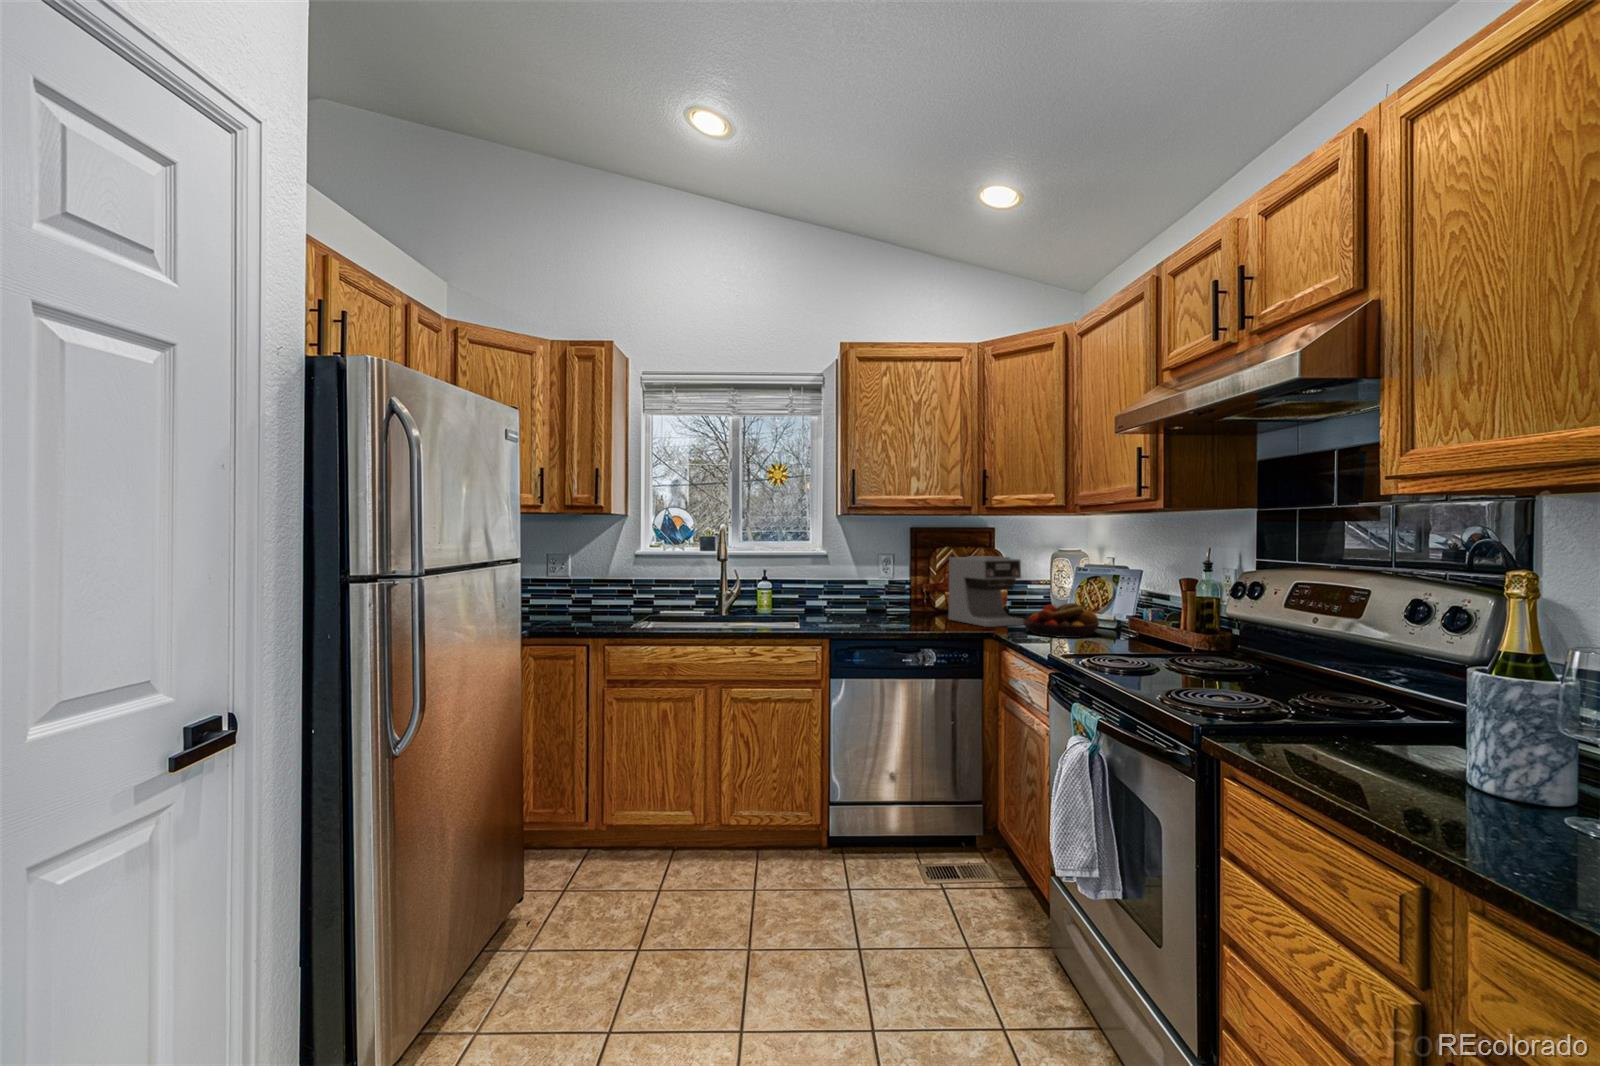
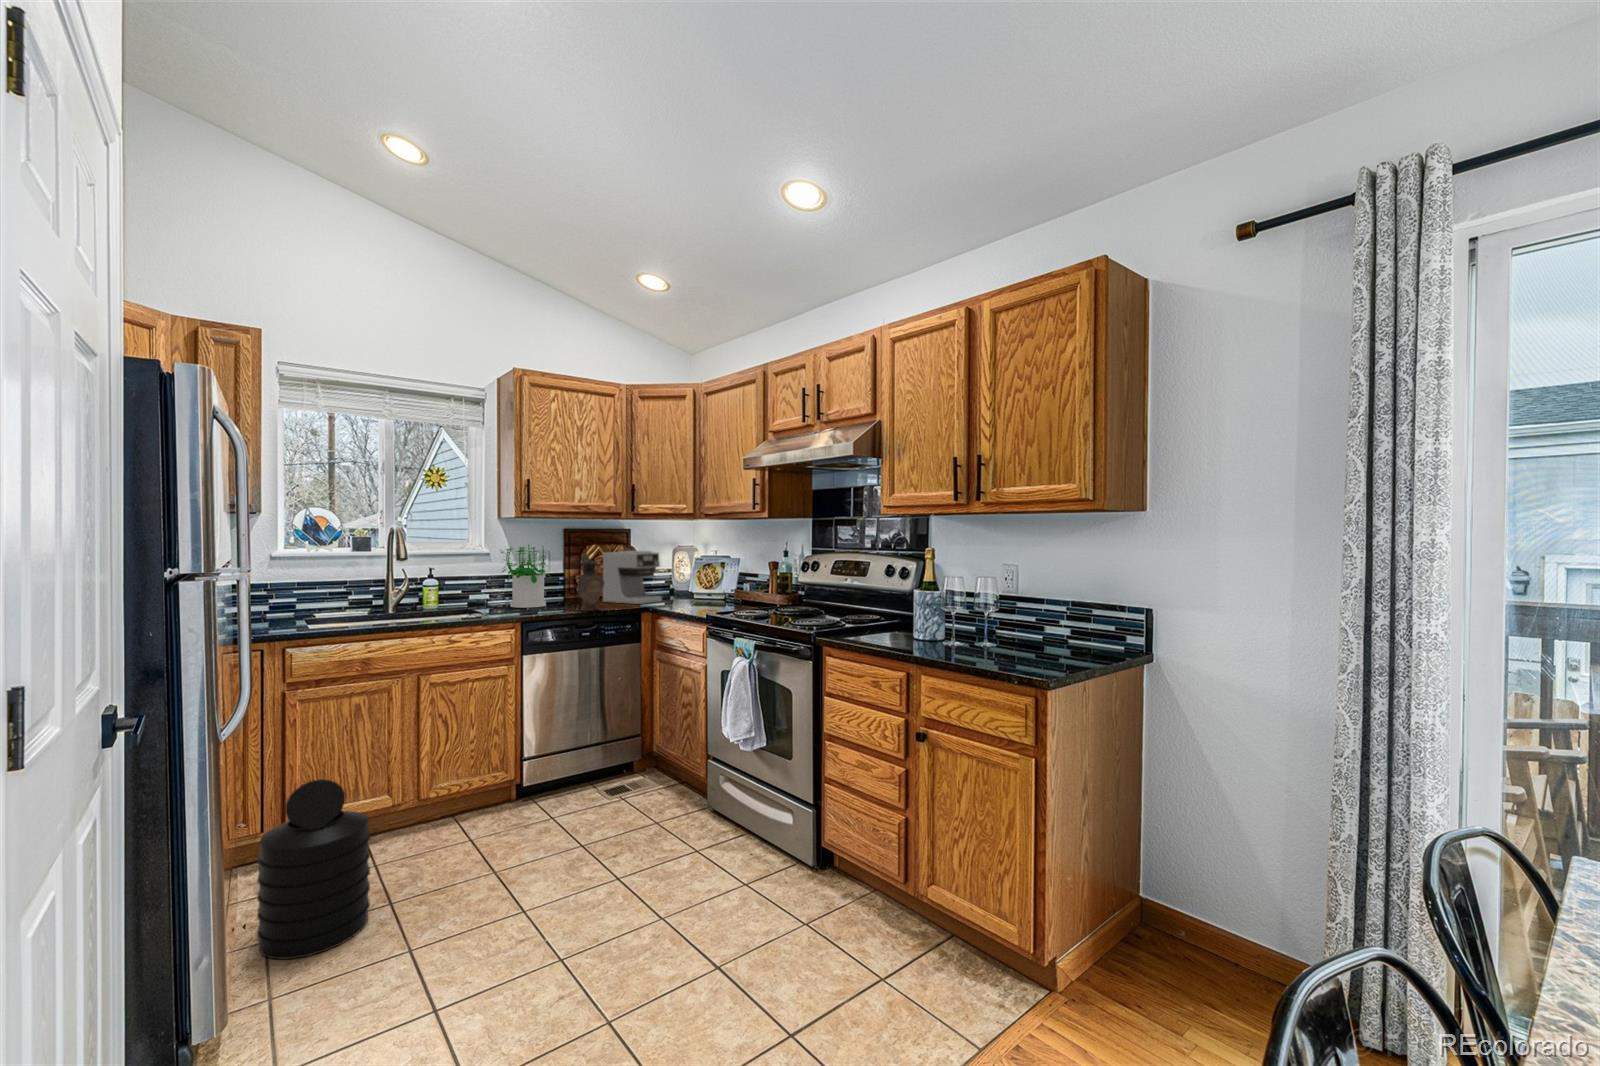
potted plant: none [830,546,890,620] -> present [501,545,546,608]
ceramic pitcher: none [901,558,932,632] -> present [579,554,604,611]
fruit bowl: present [1023,603,1099,638] -> none [668,582,719,606]
trash can: none [509,796,614,991] -> present [257,779,370,959]

